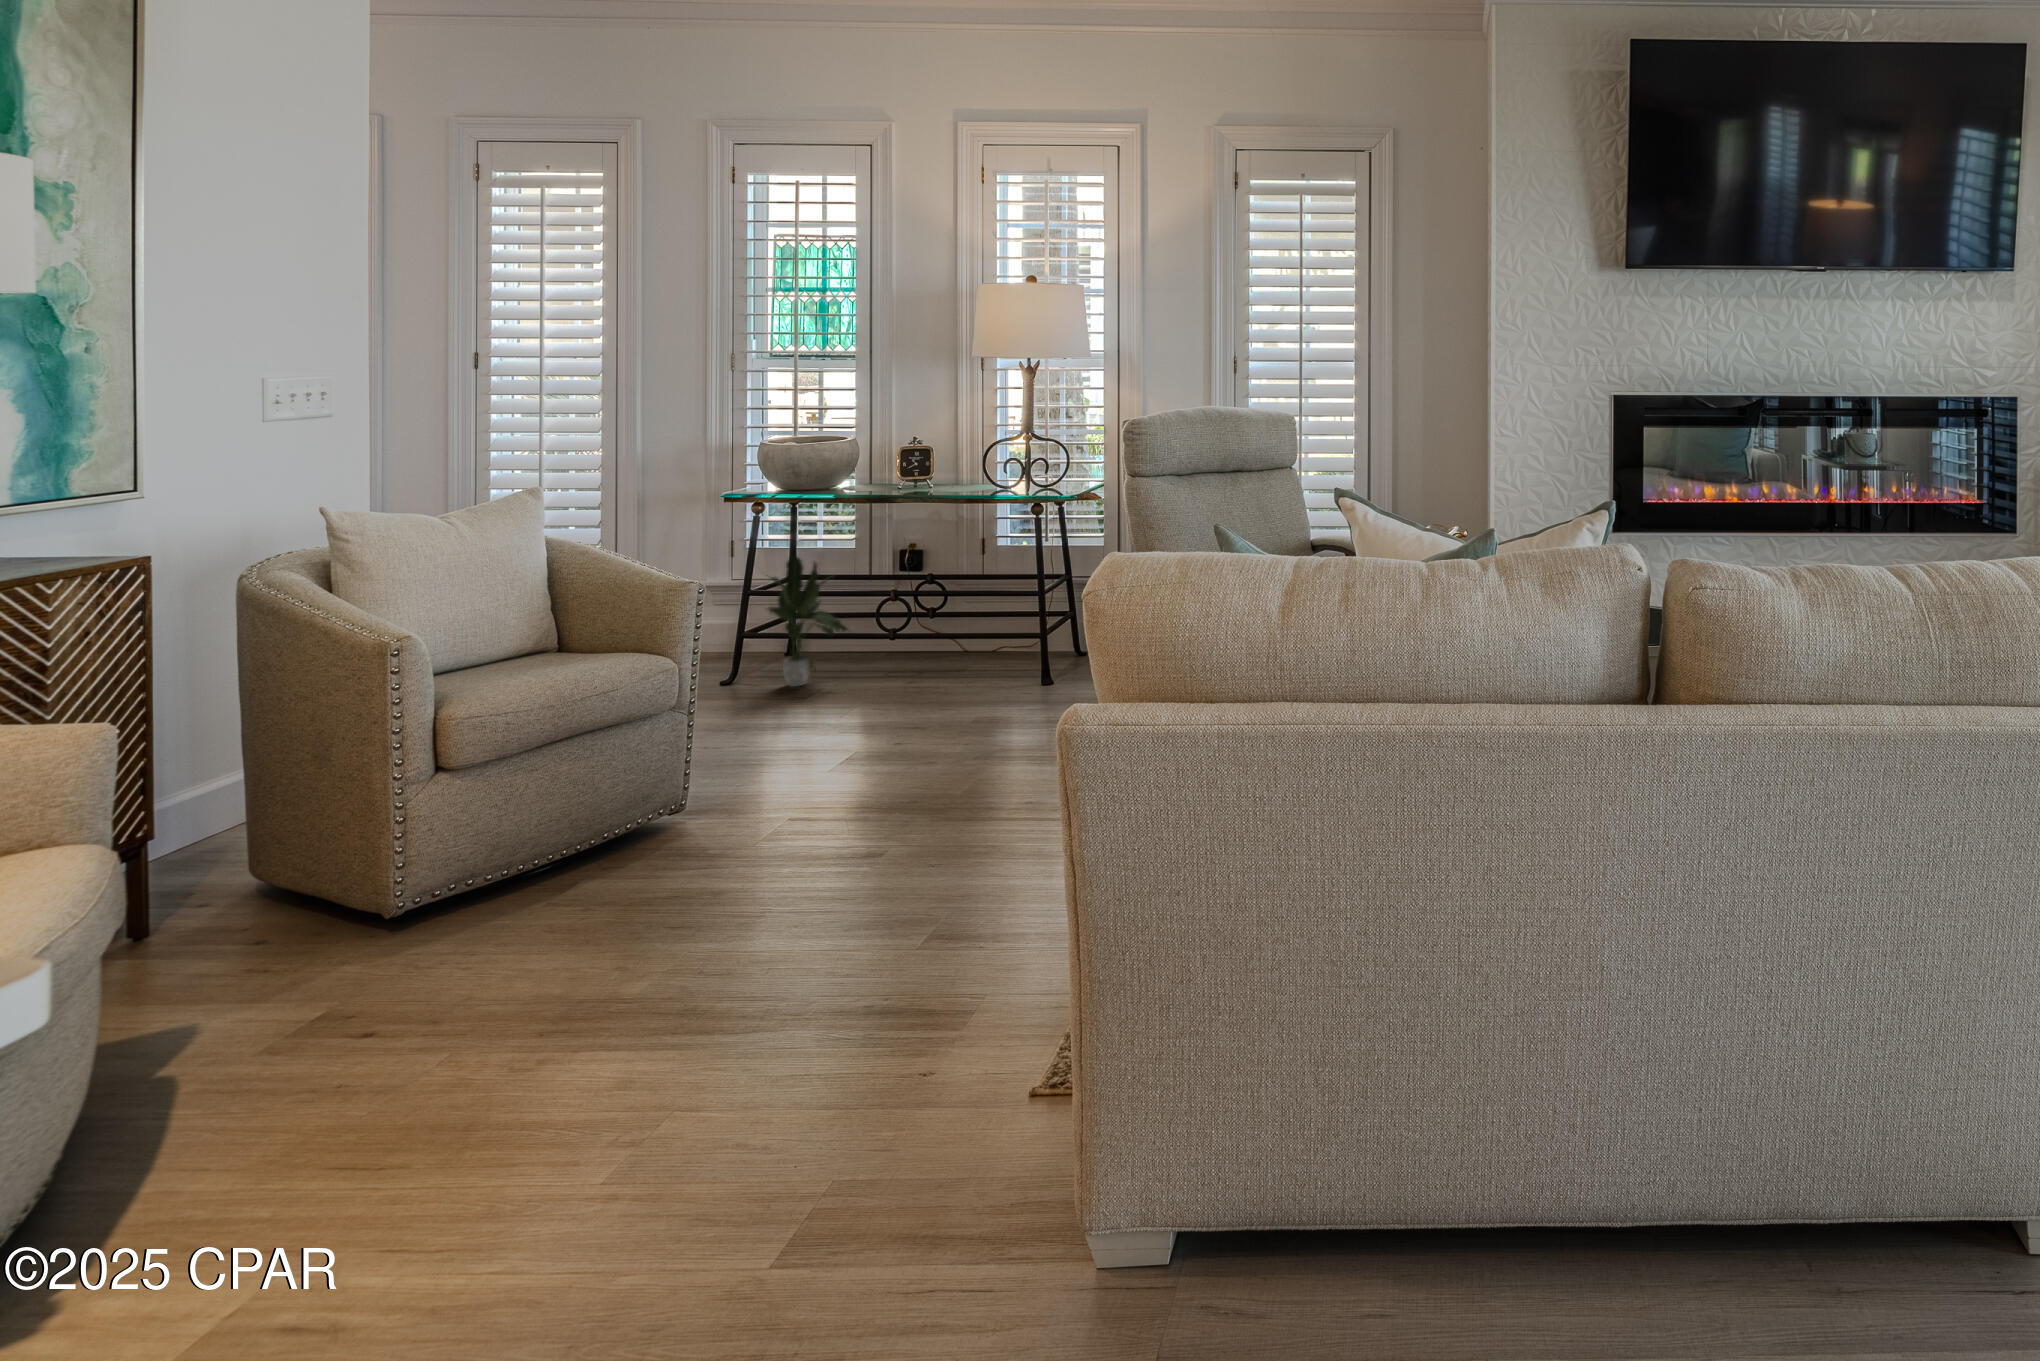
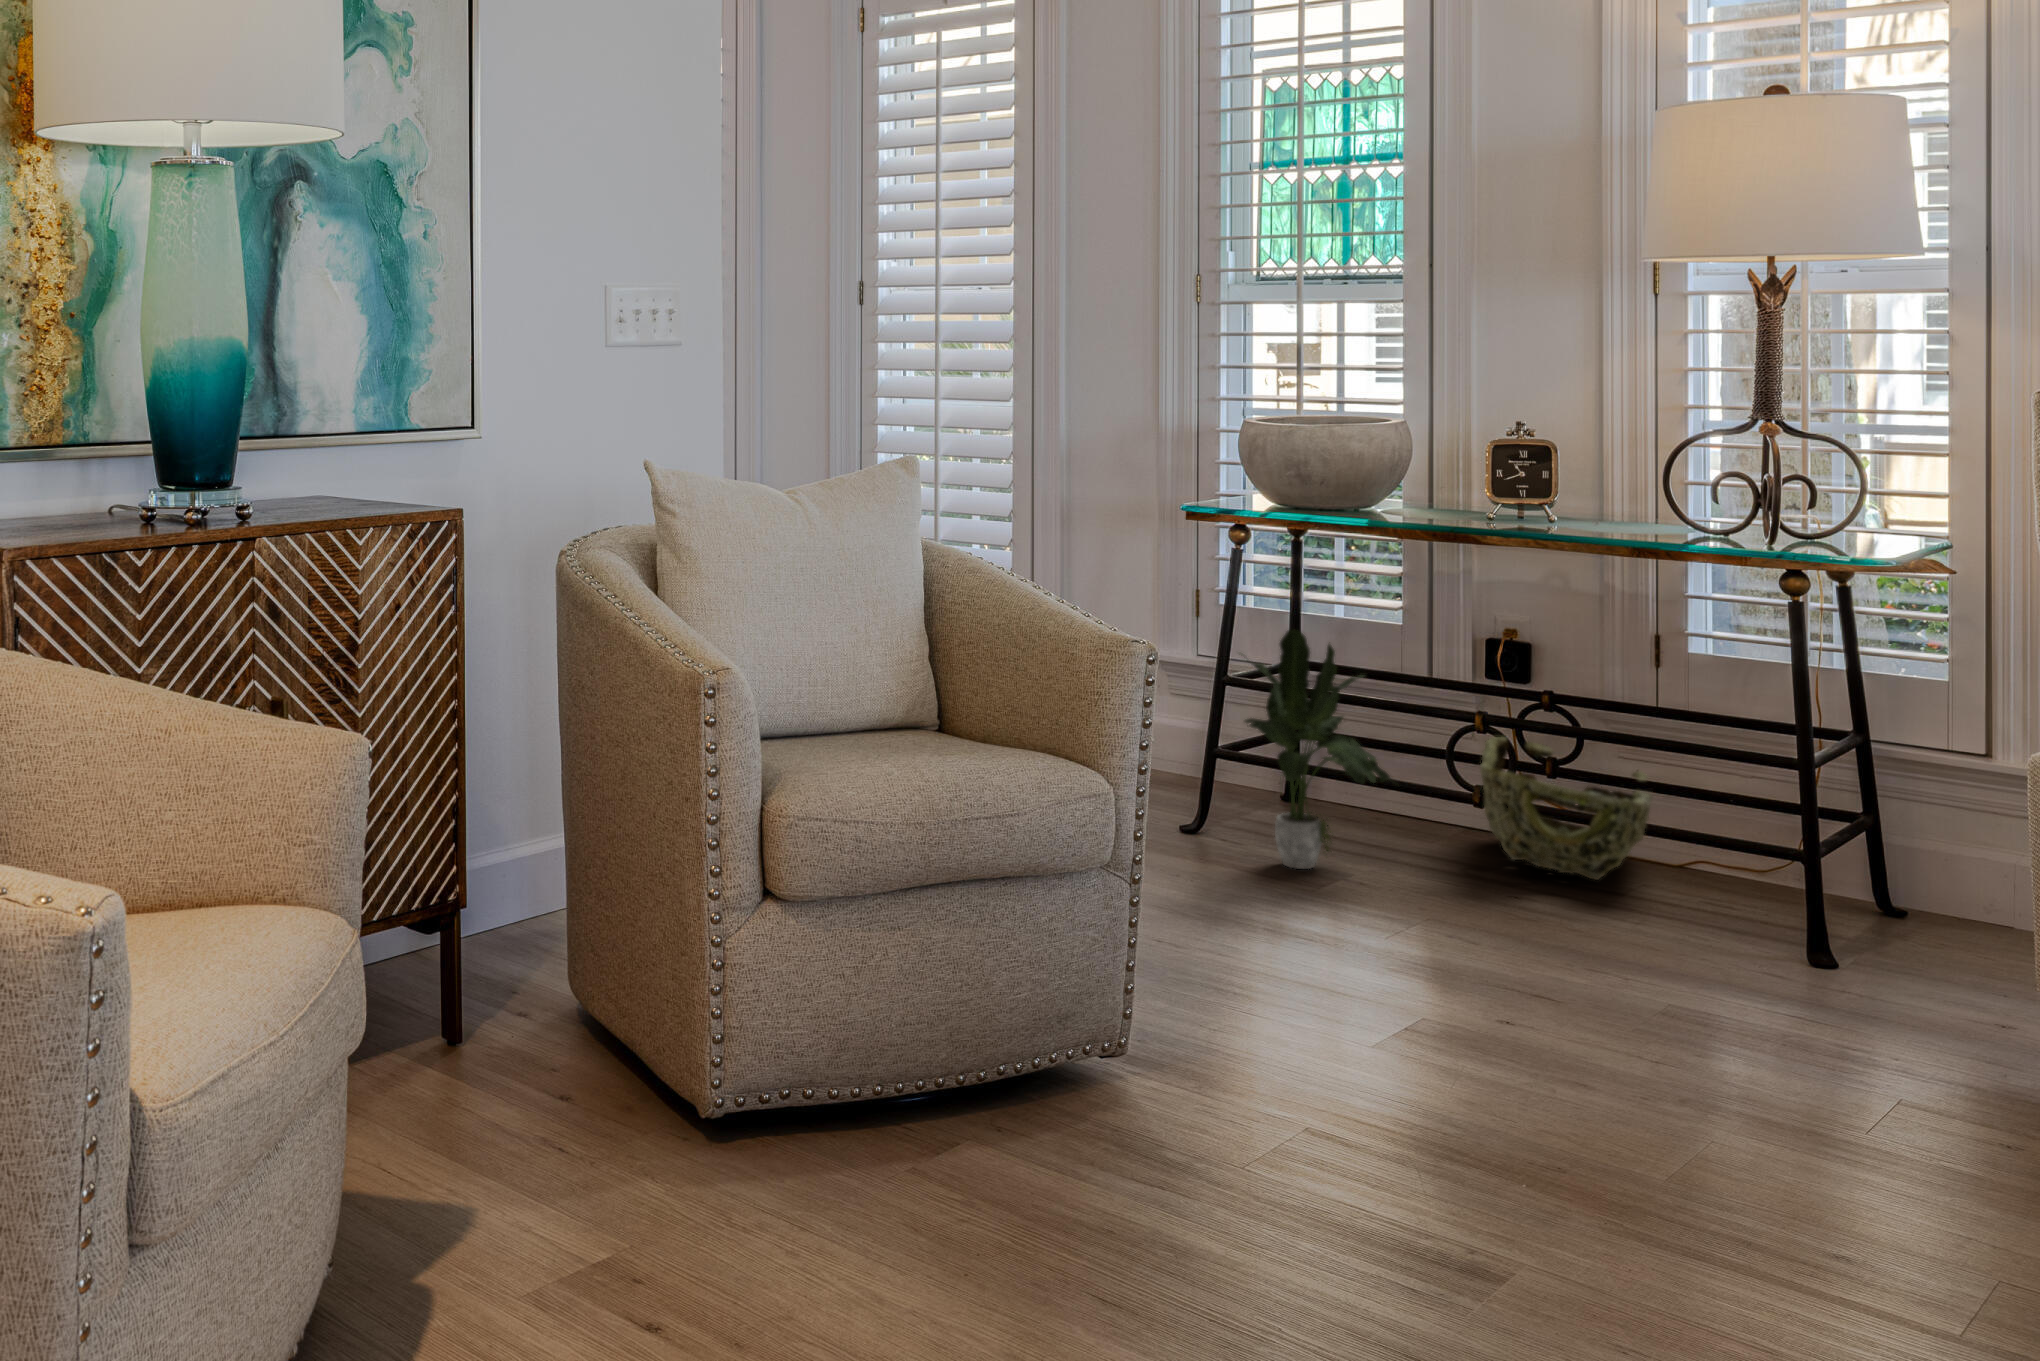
woven basket: none [895,601,978,665] -> present [1480,737,1652,880]

